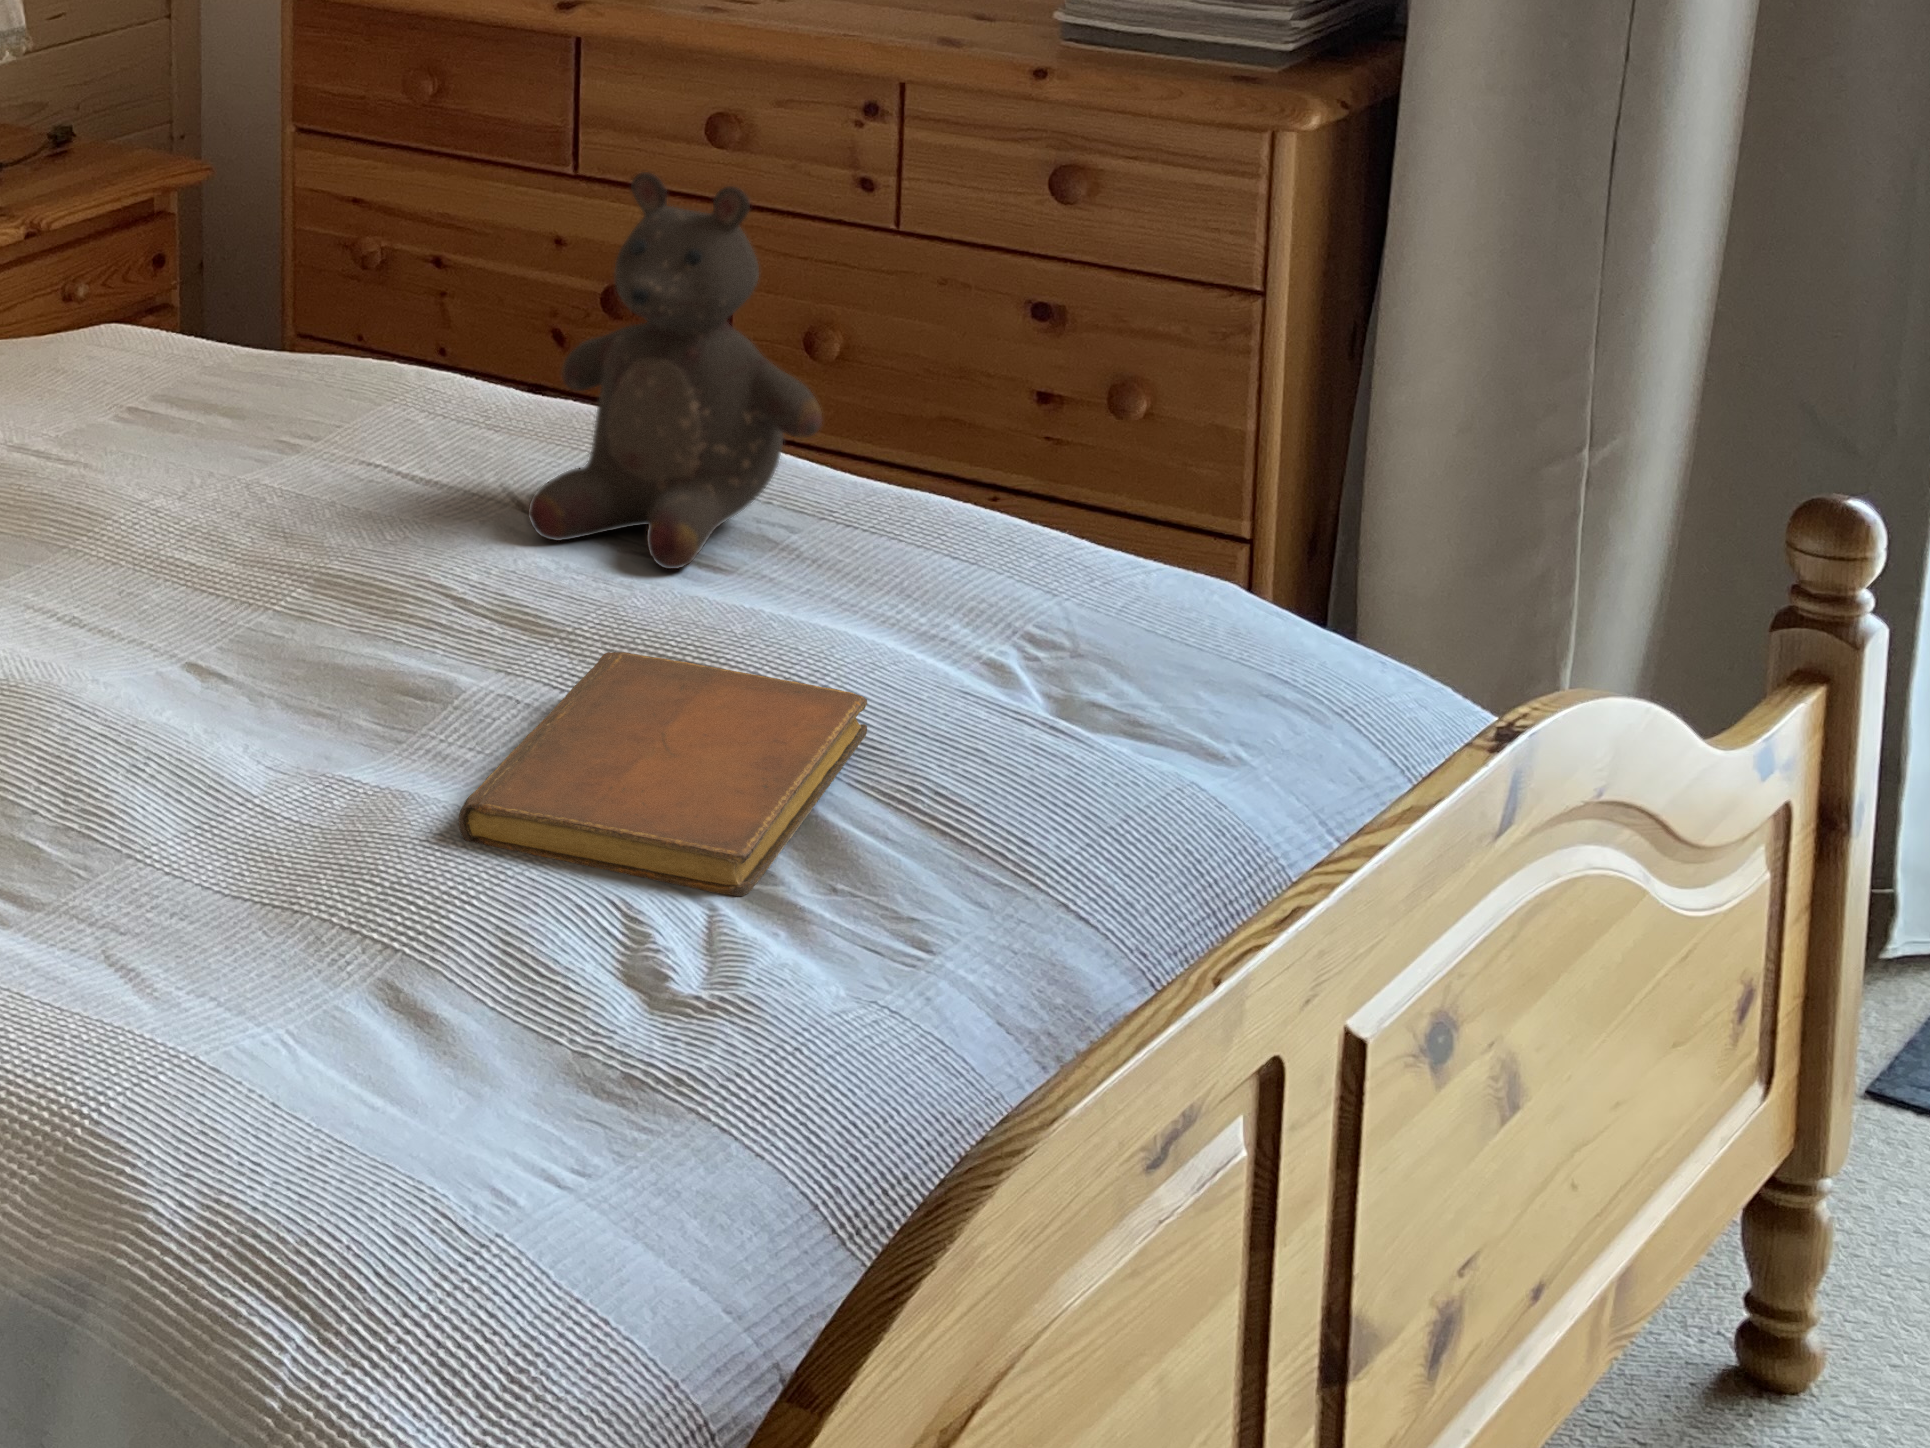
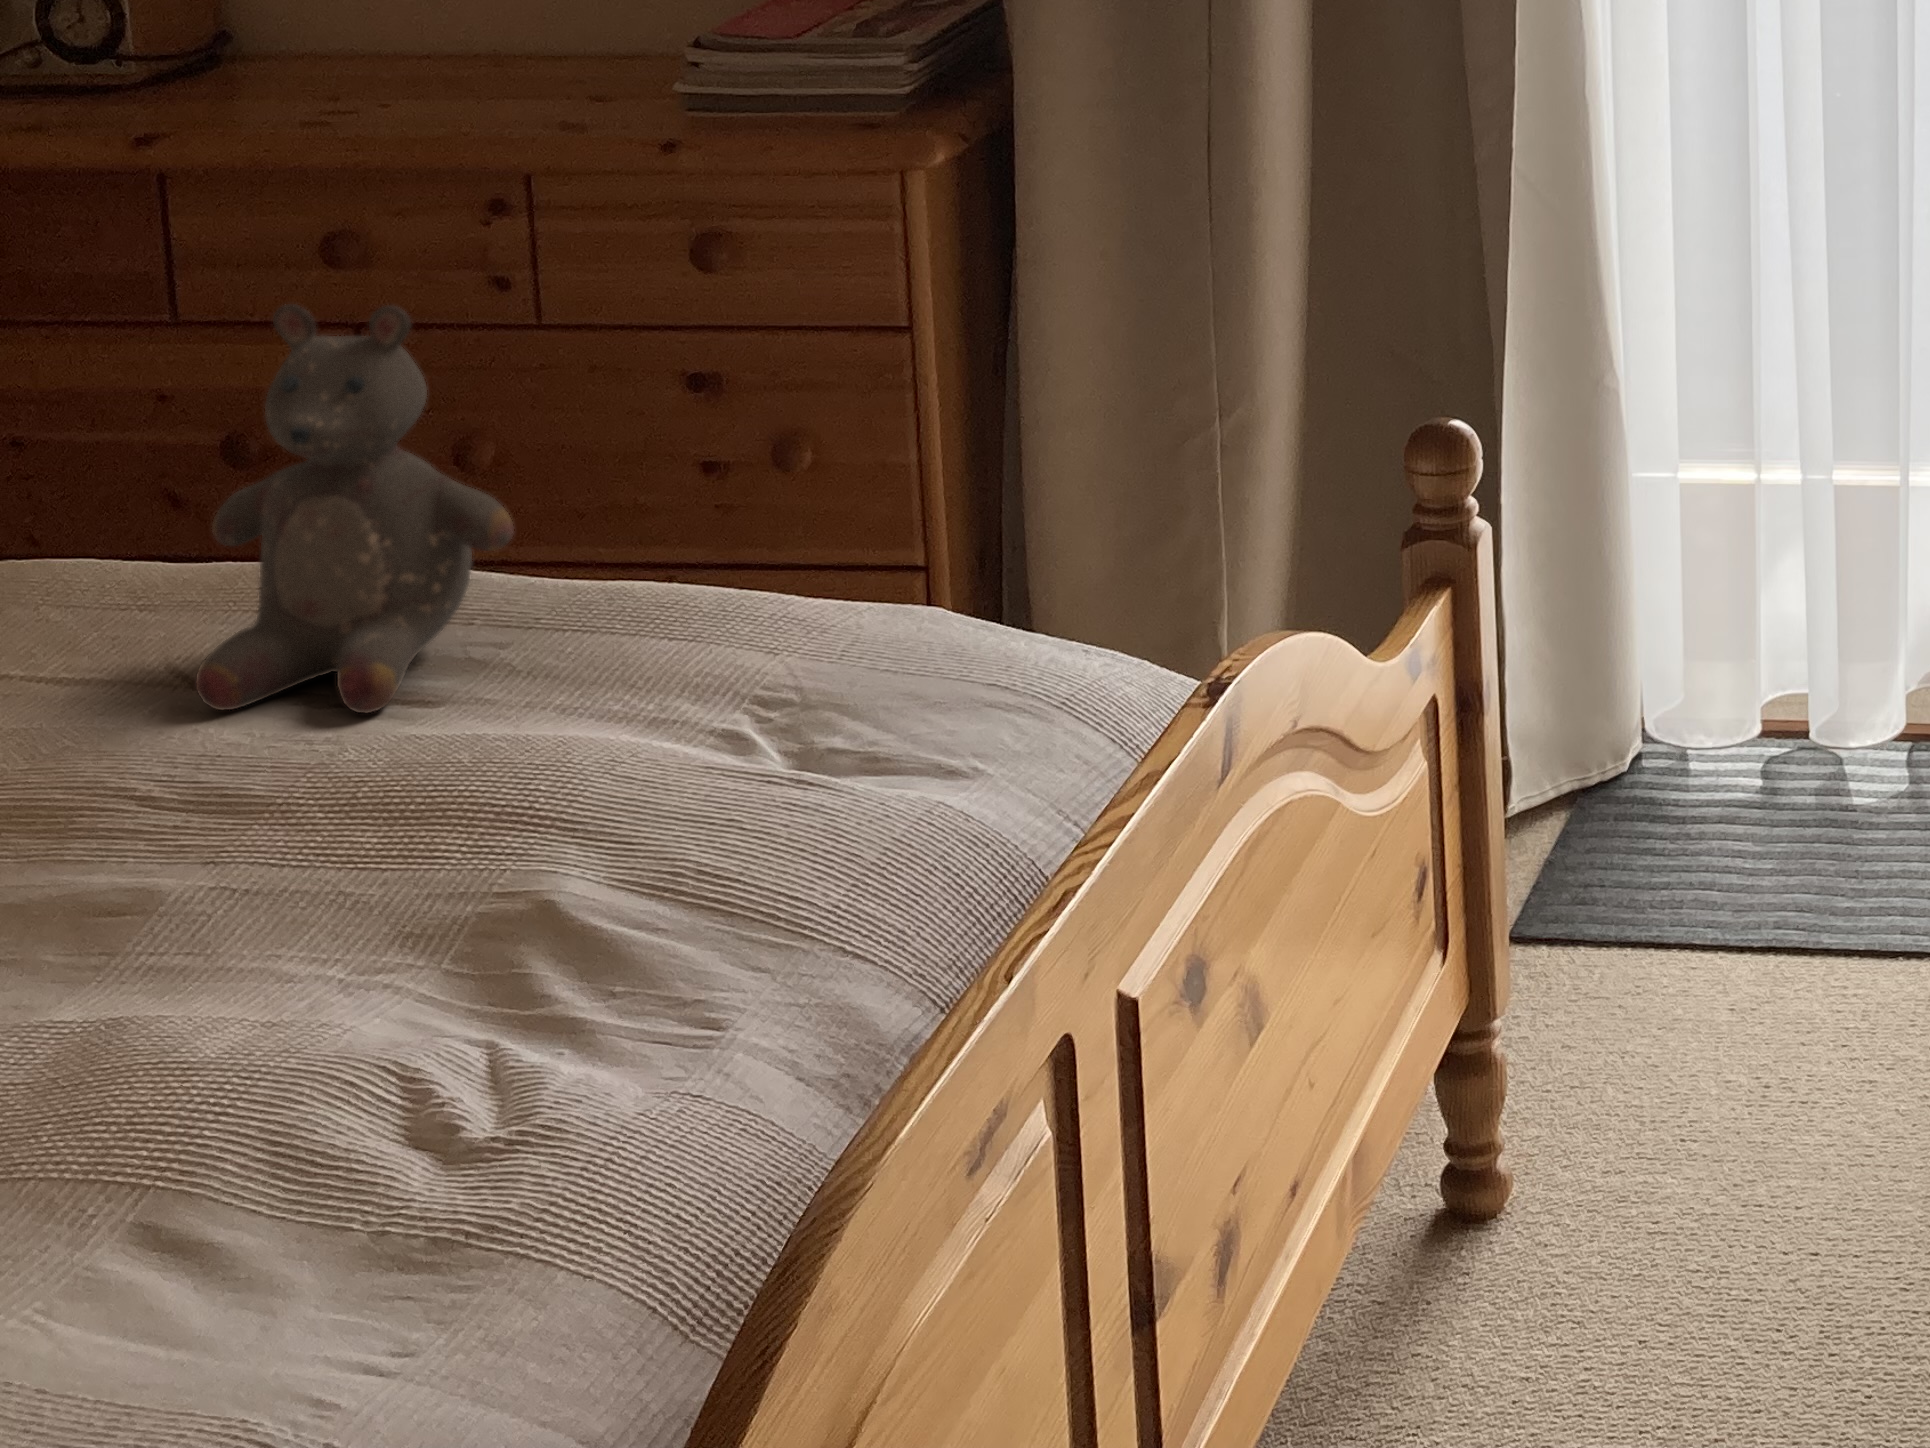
notebook: present [459,652,867,896] -> none [189,795,616,1051]

